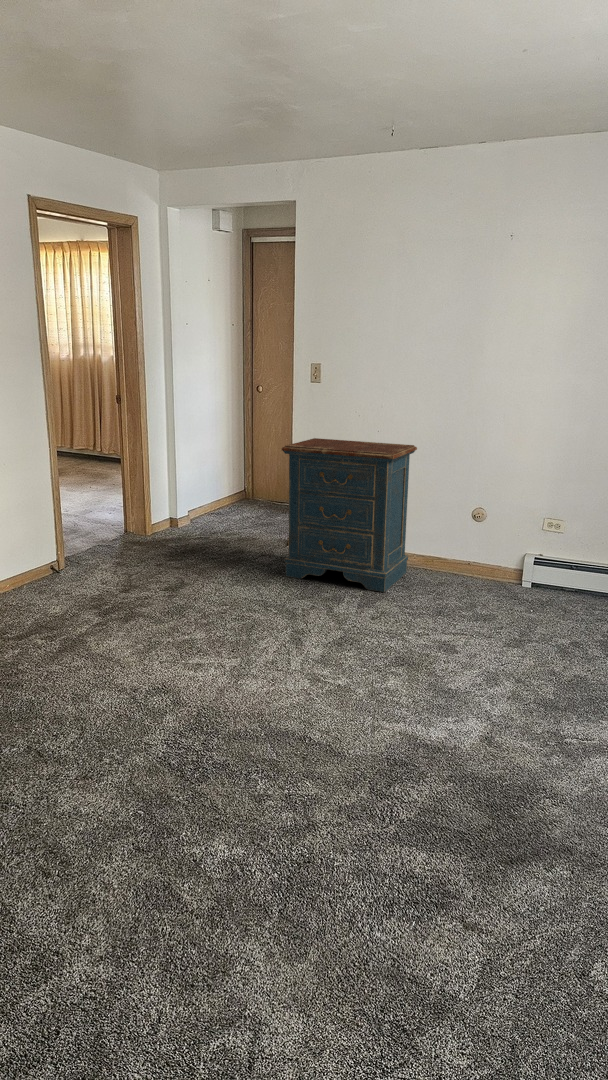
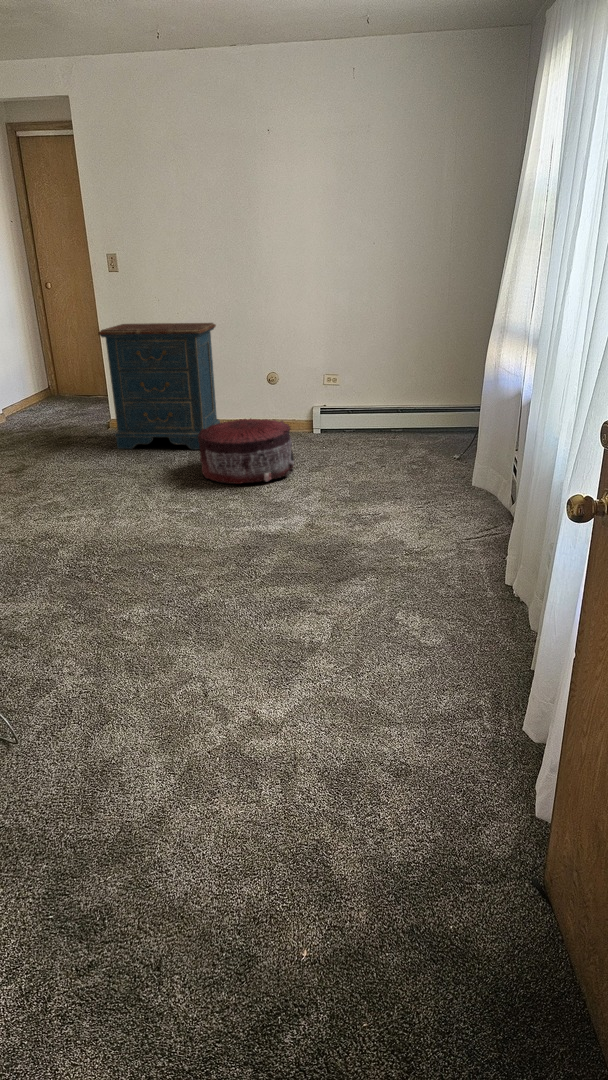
pouf: none [368,565,487,655] -> present [198,418,294,484]

